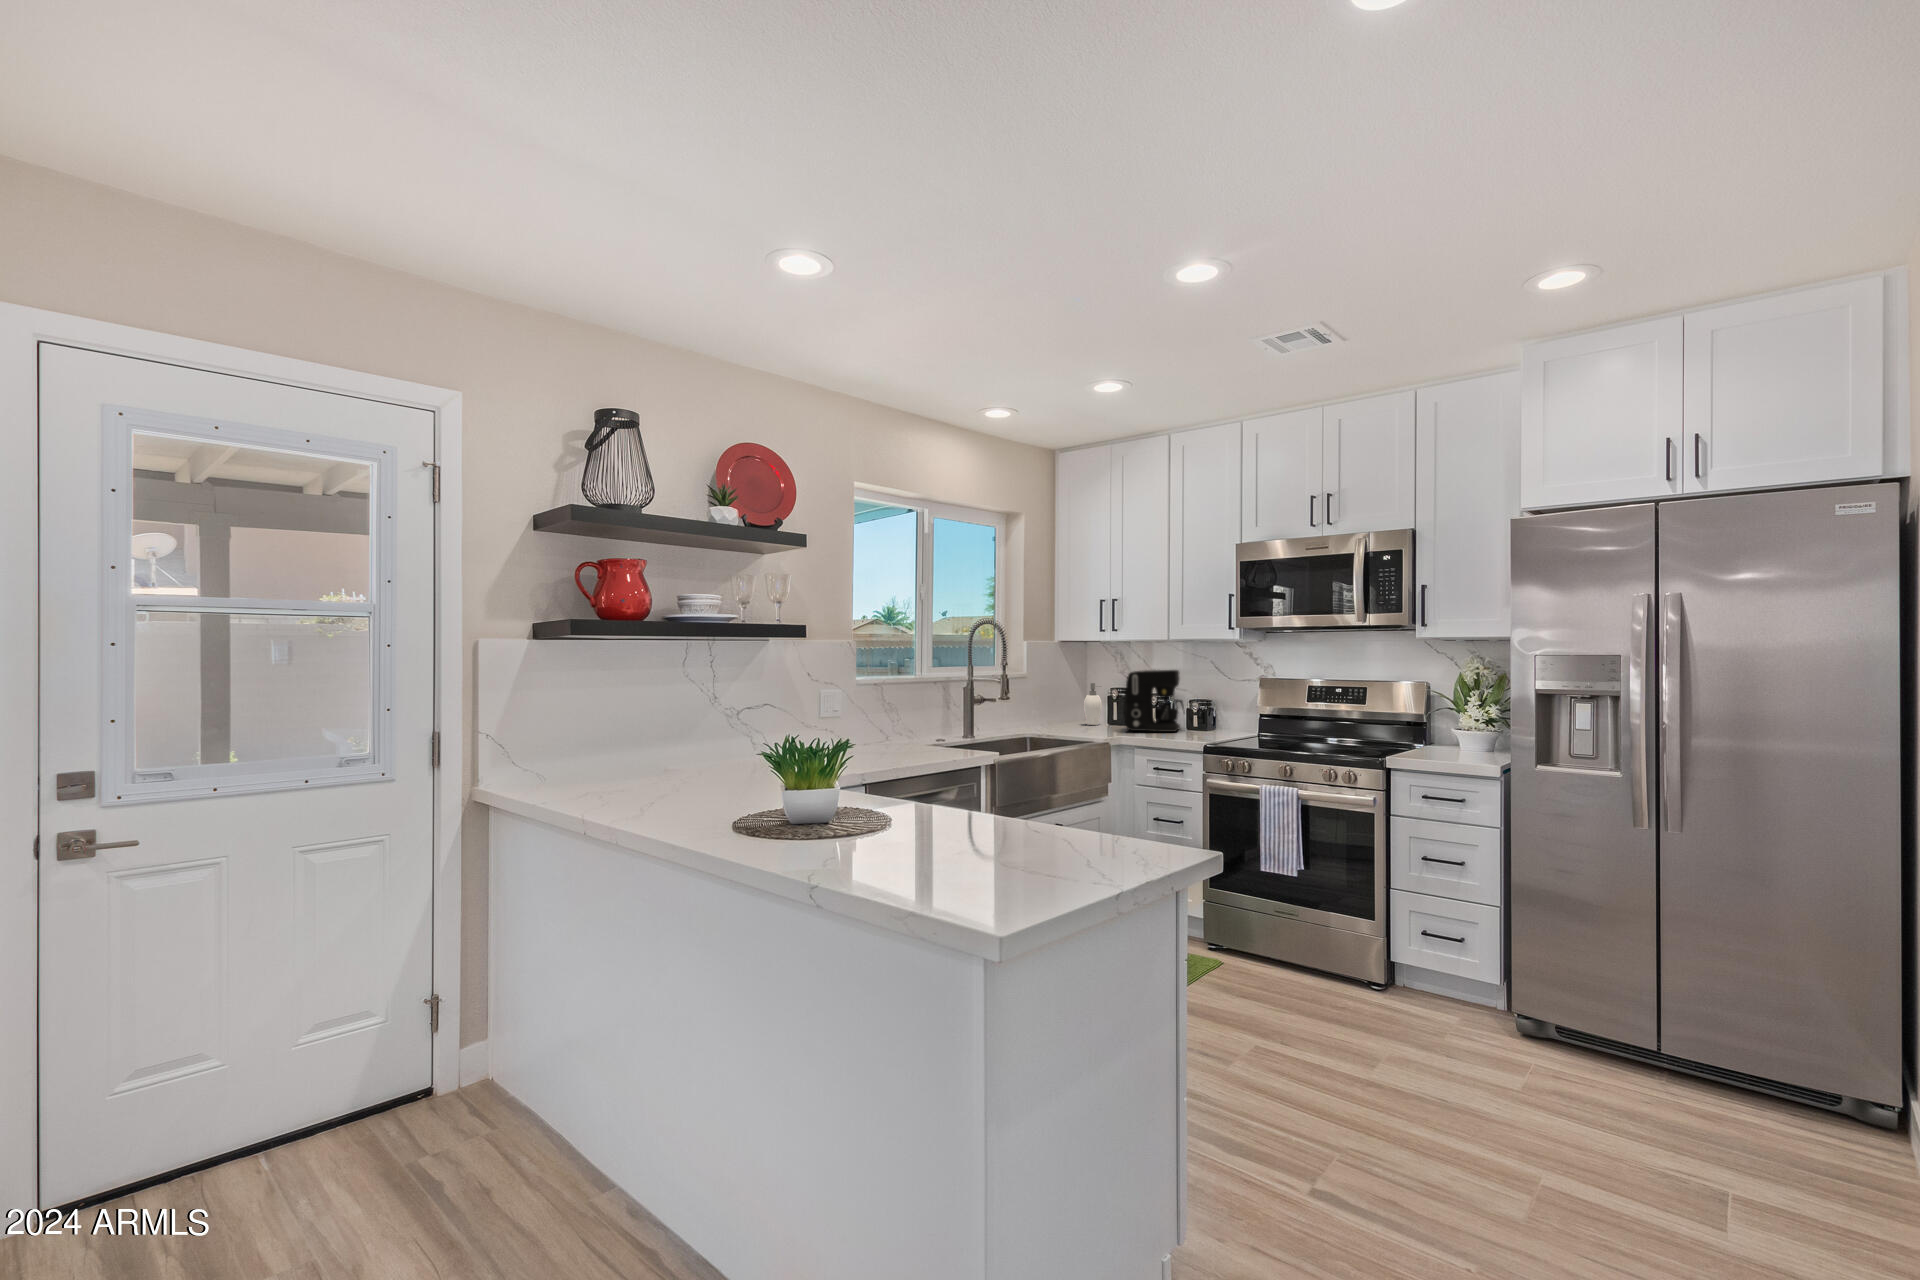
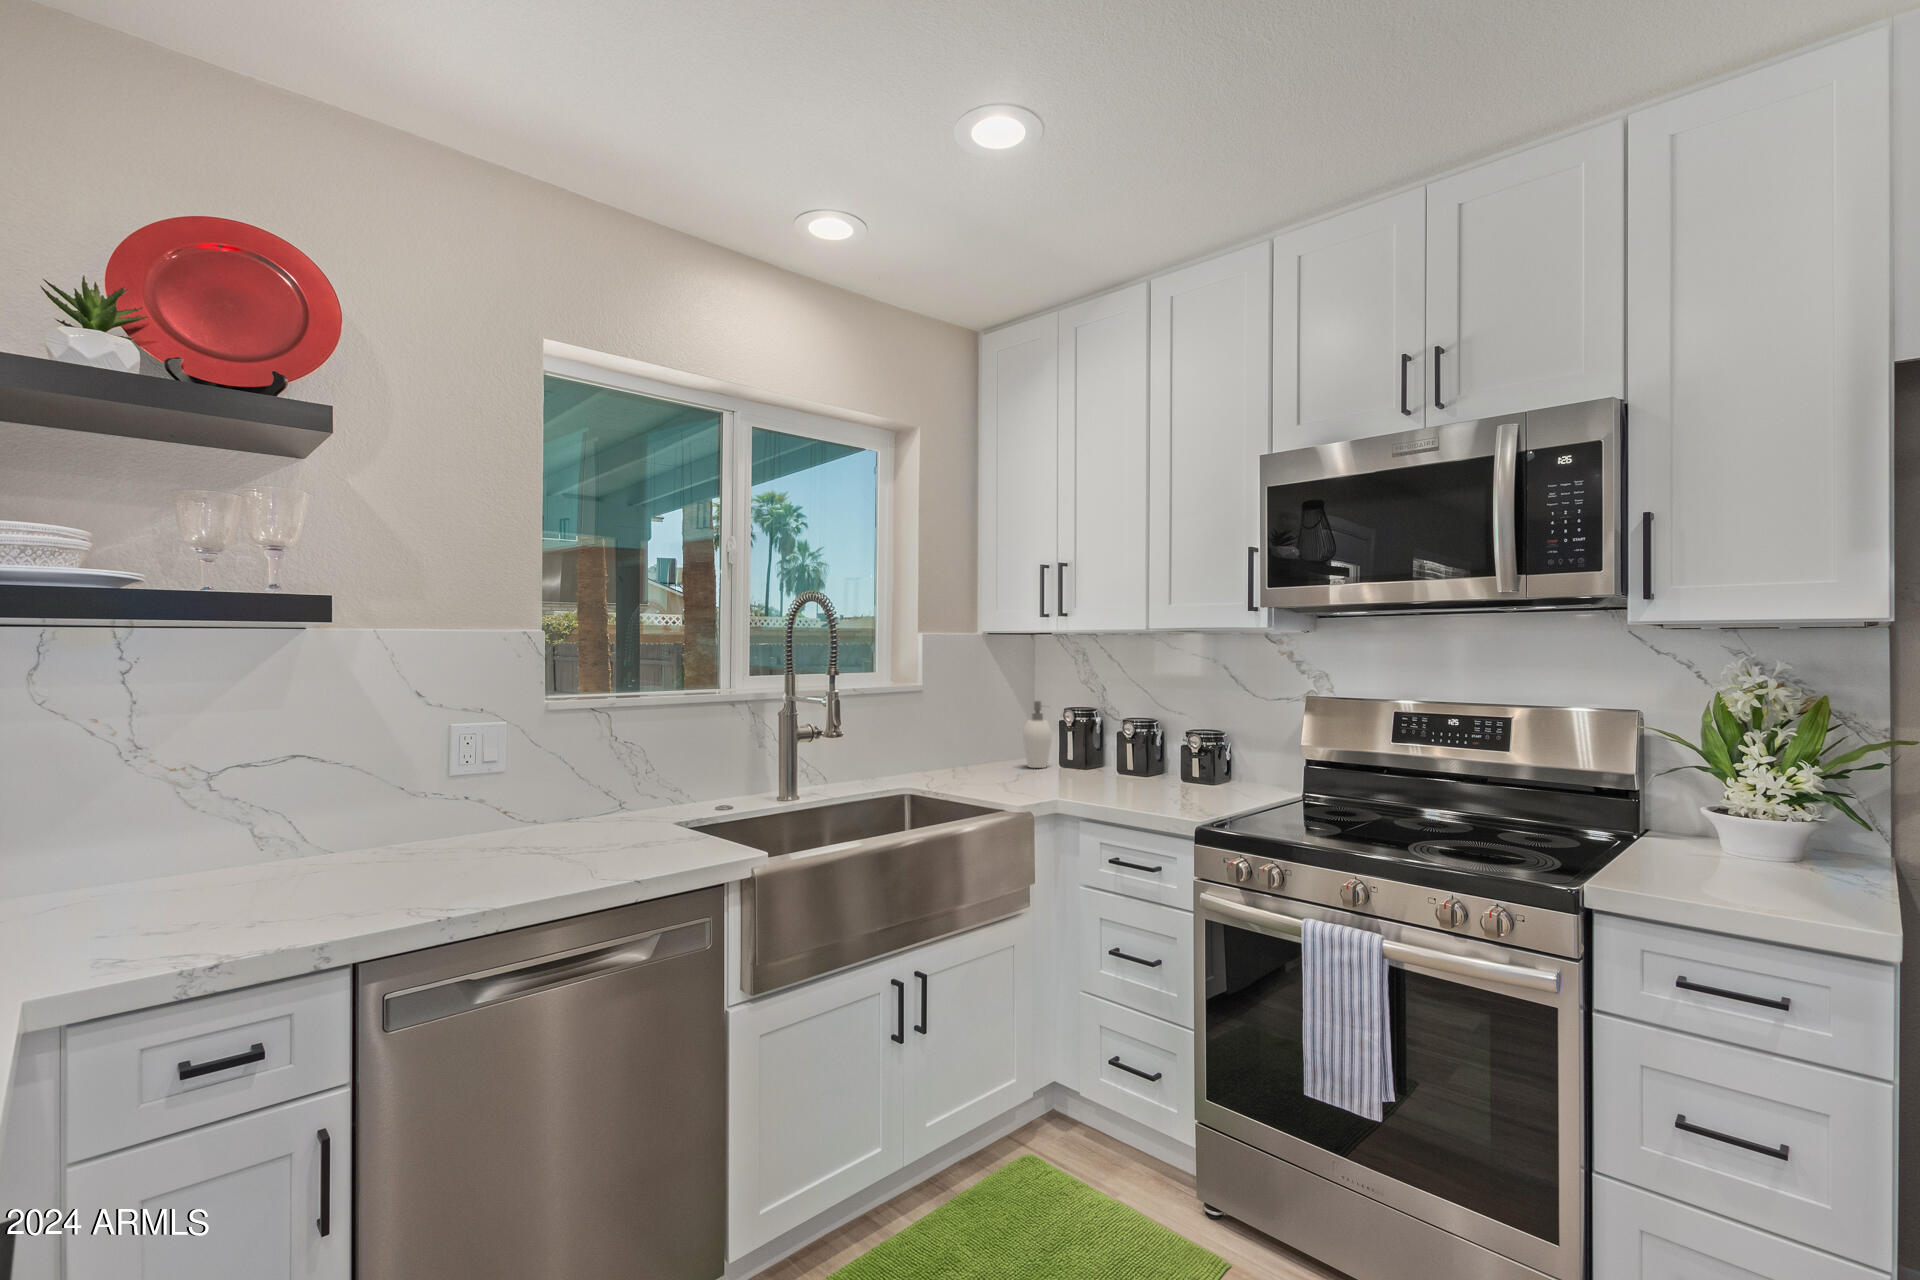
coffee maker: present [1125,670,1184,732] -> none [1077,681,1178,787]

